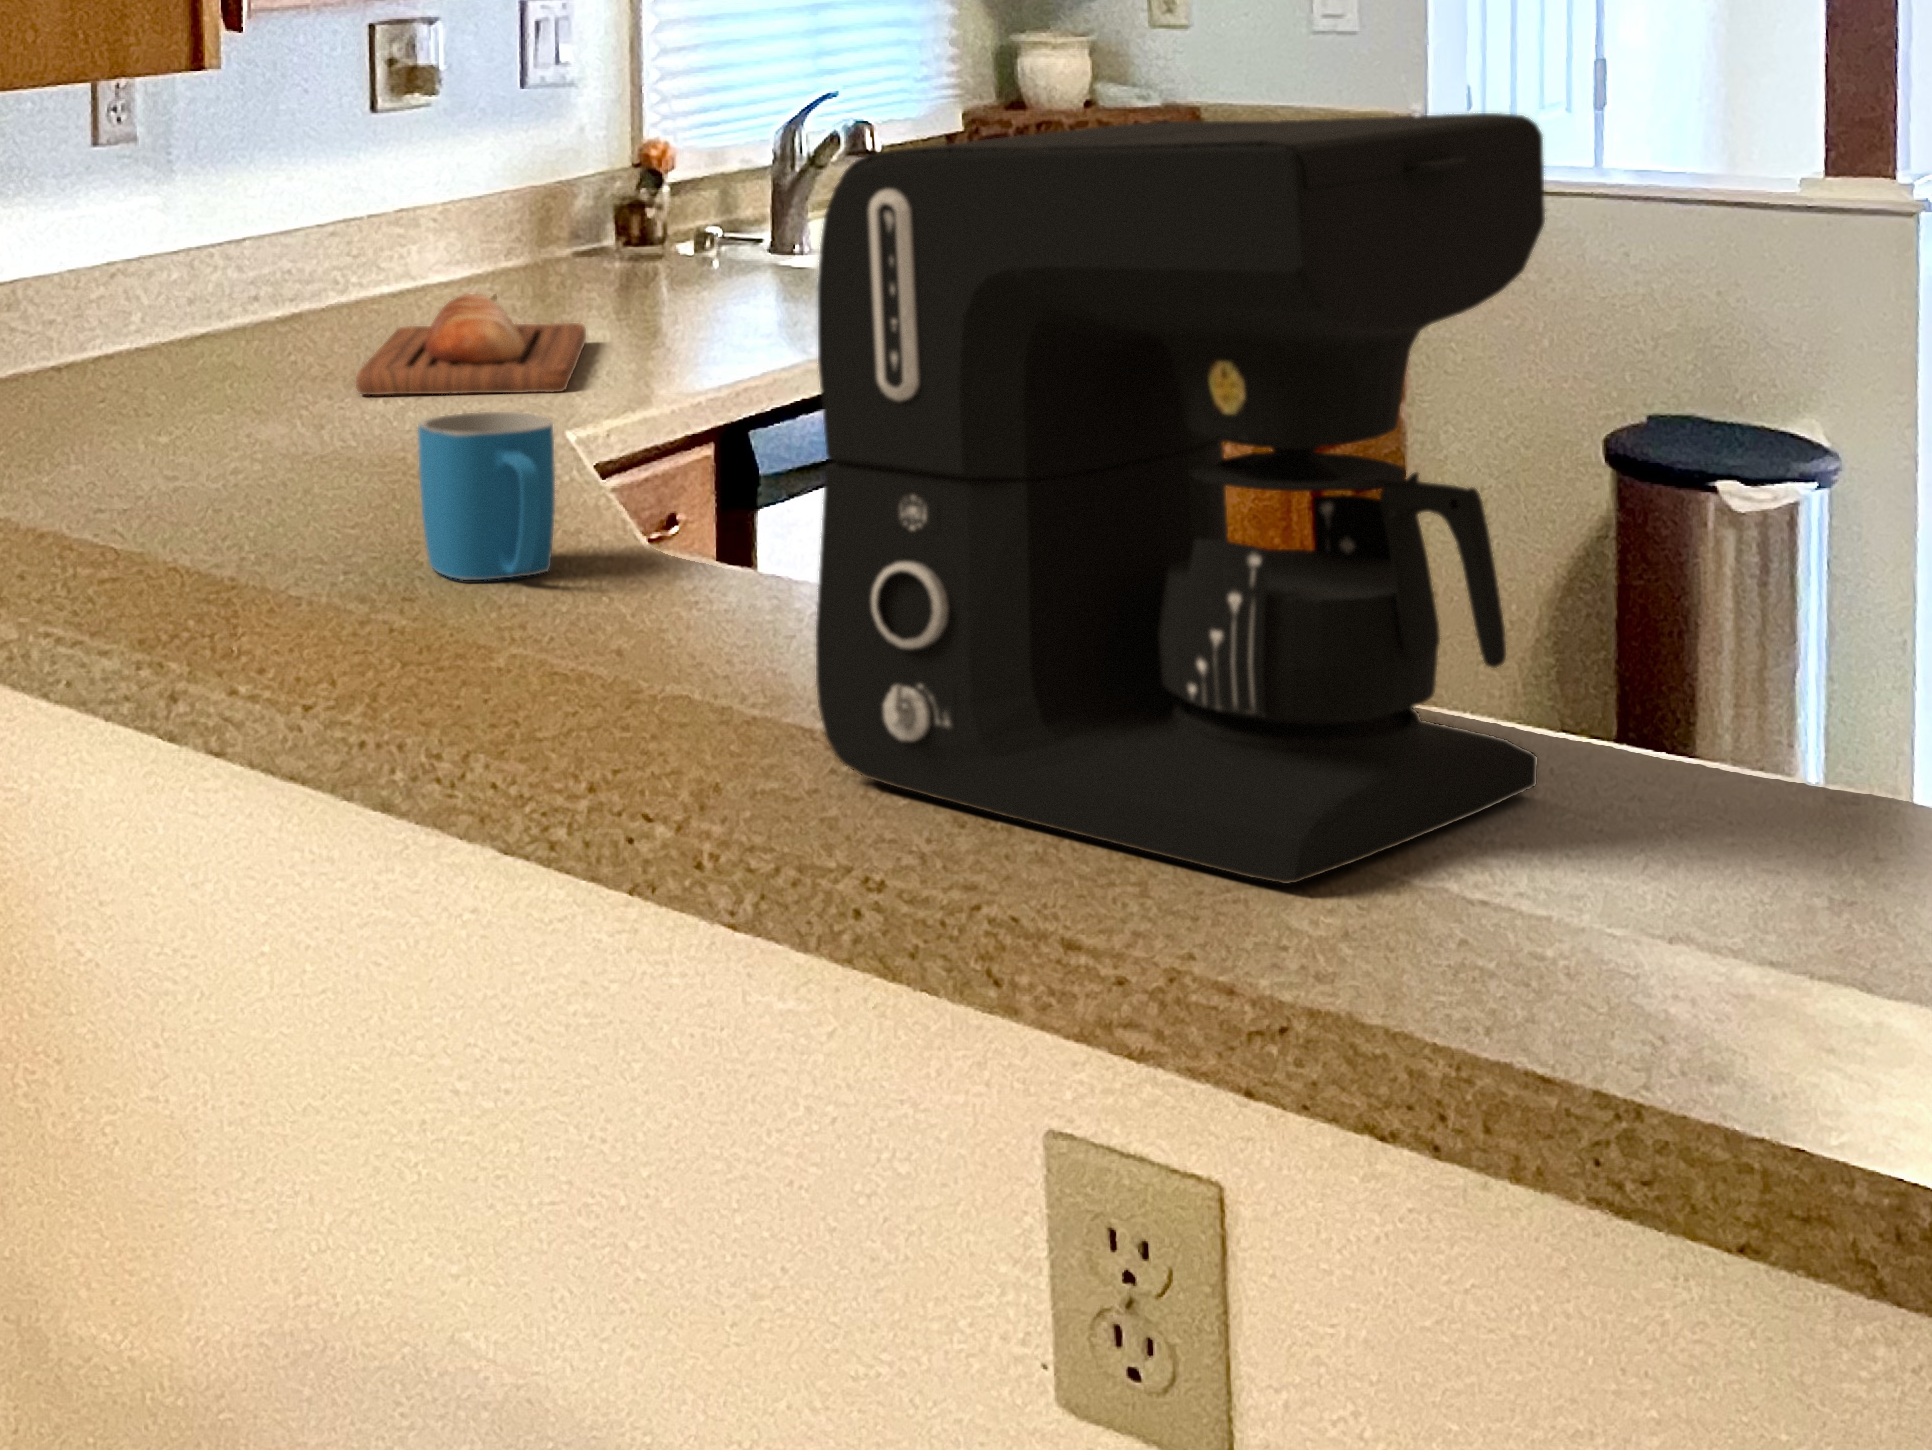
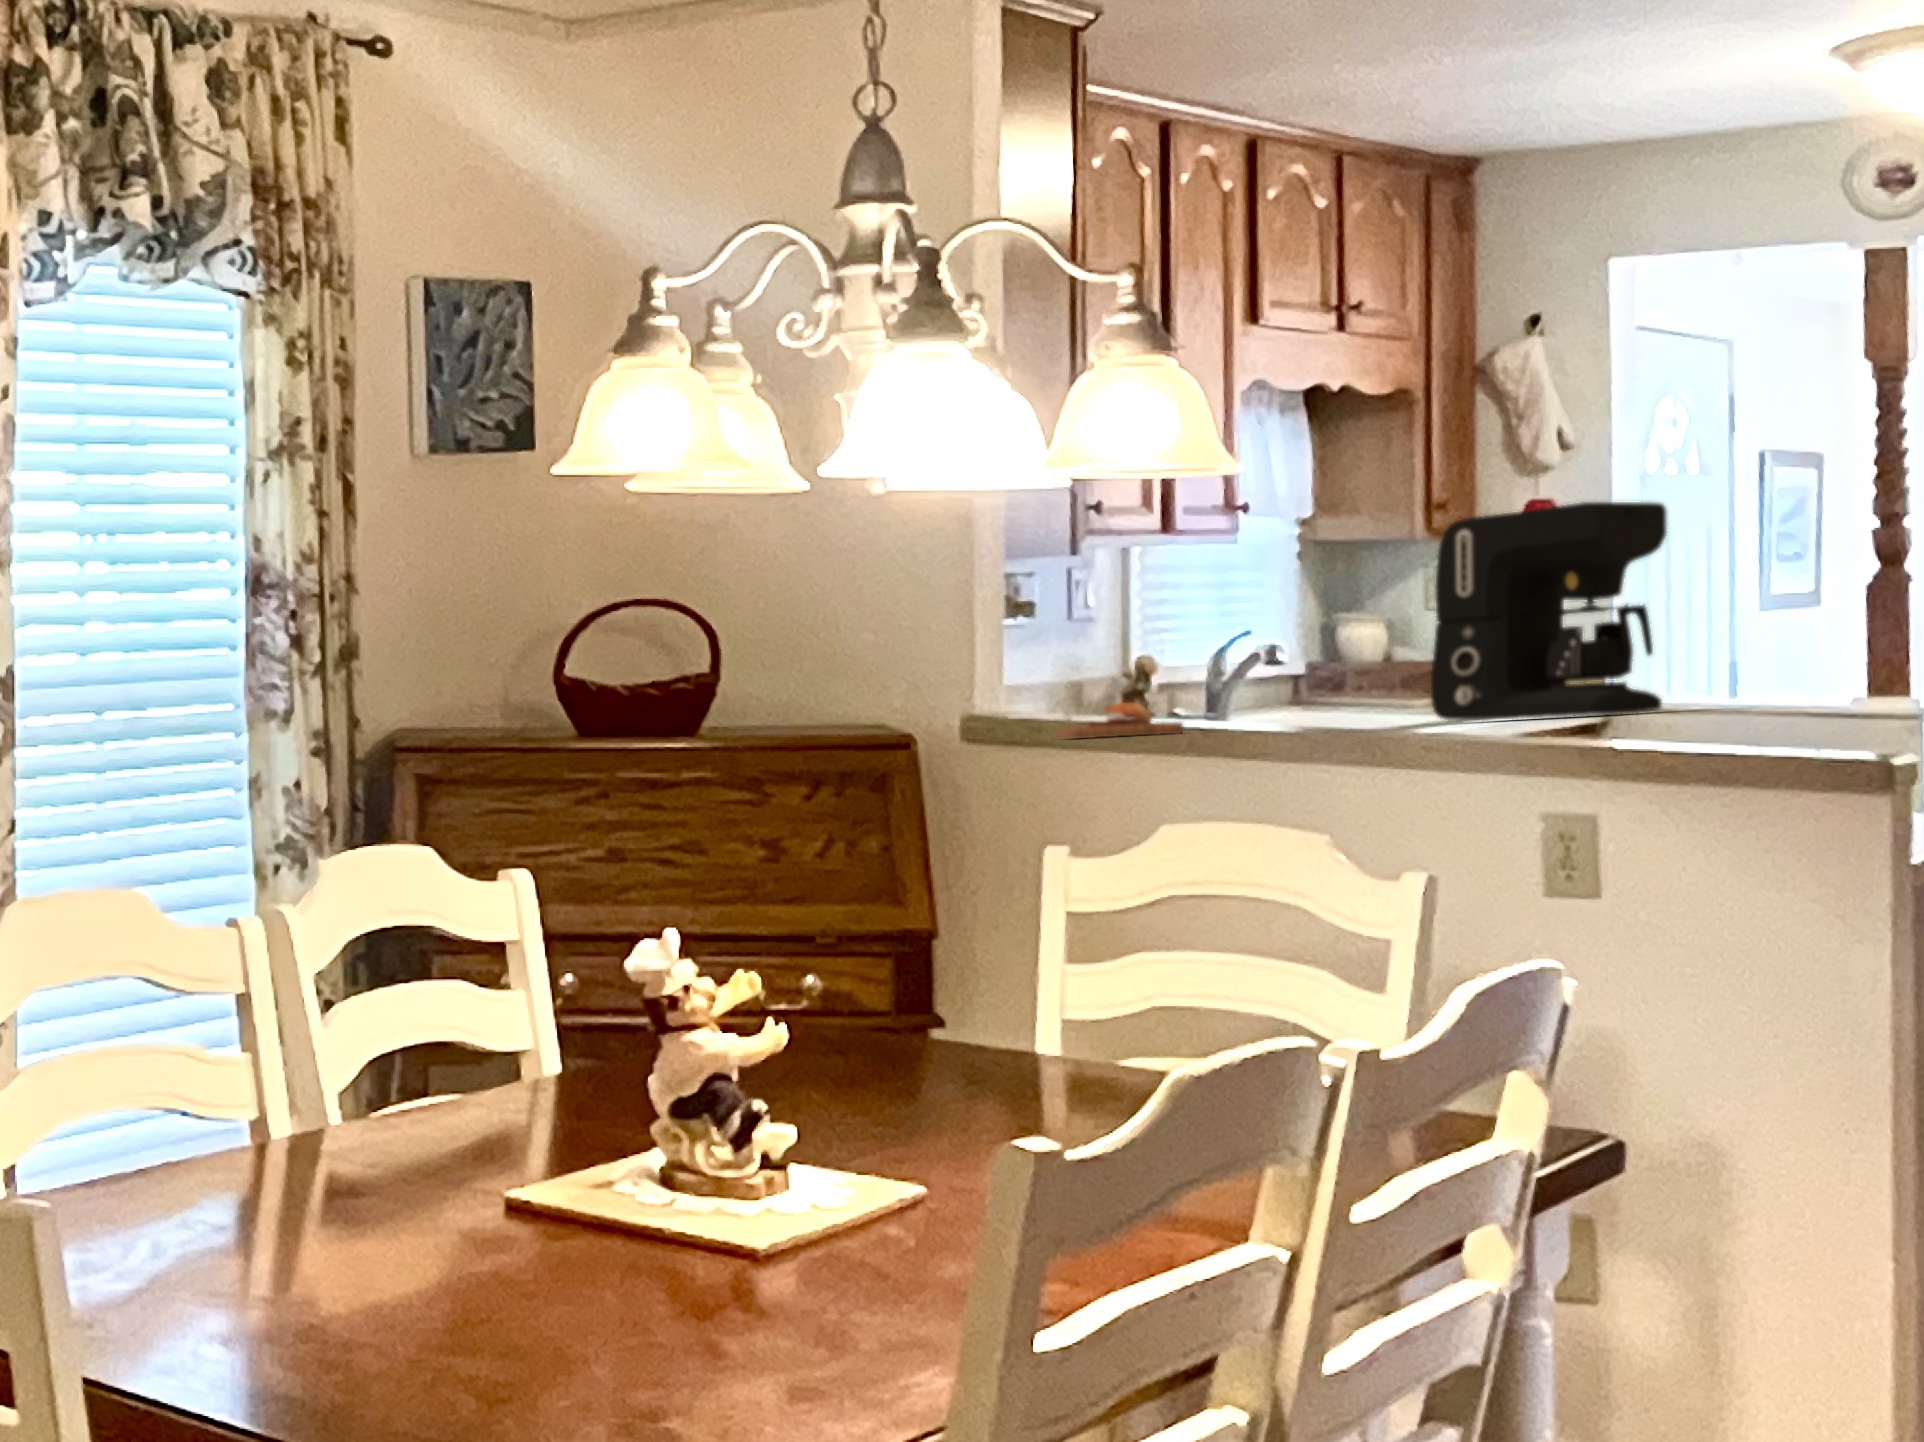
mug: present [418,412,555,580] -> none [1214,671,1275,733]

